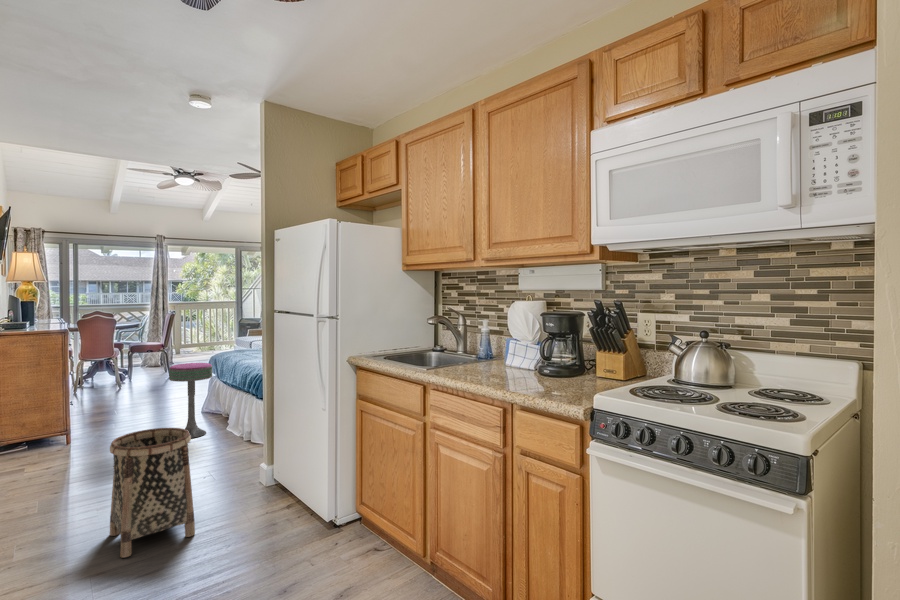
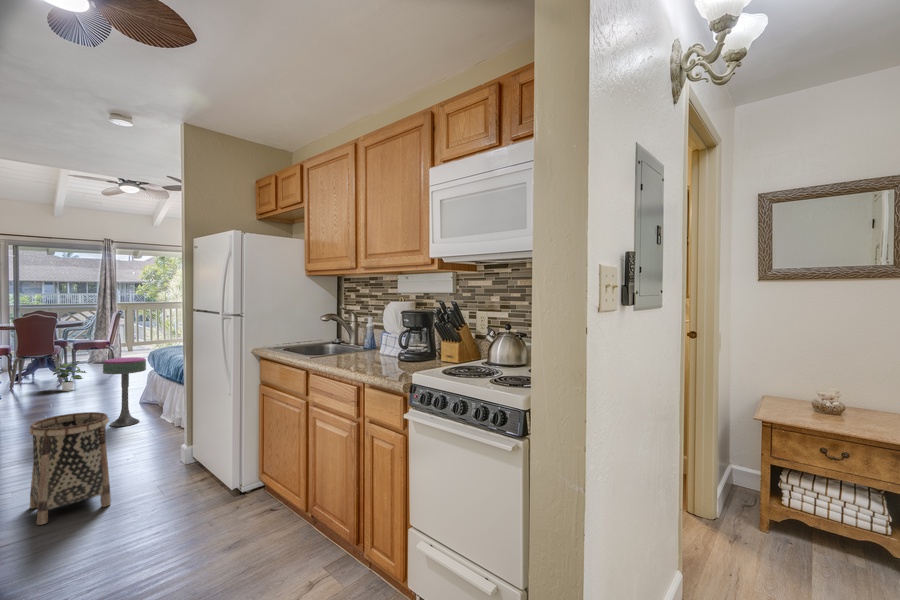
potted plant: none [111,365,147,397] -> present [53,361,87,391]

